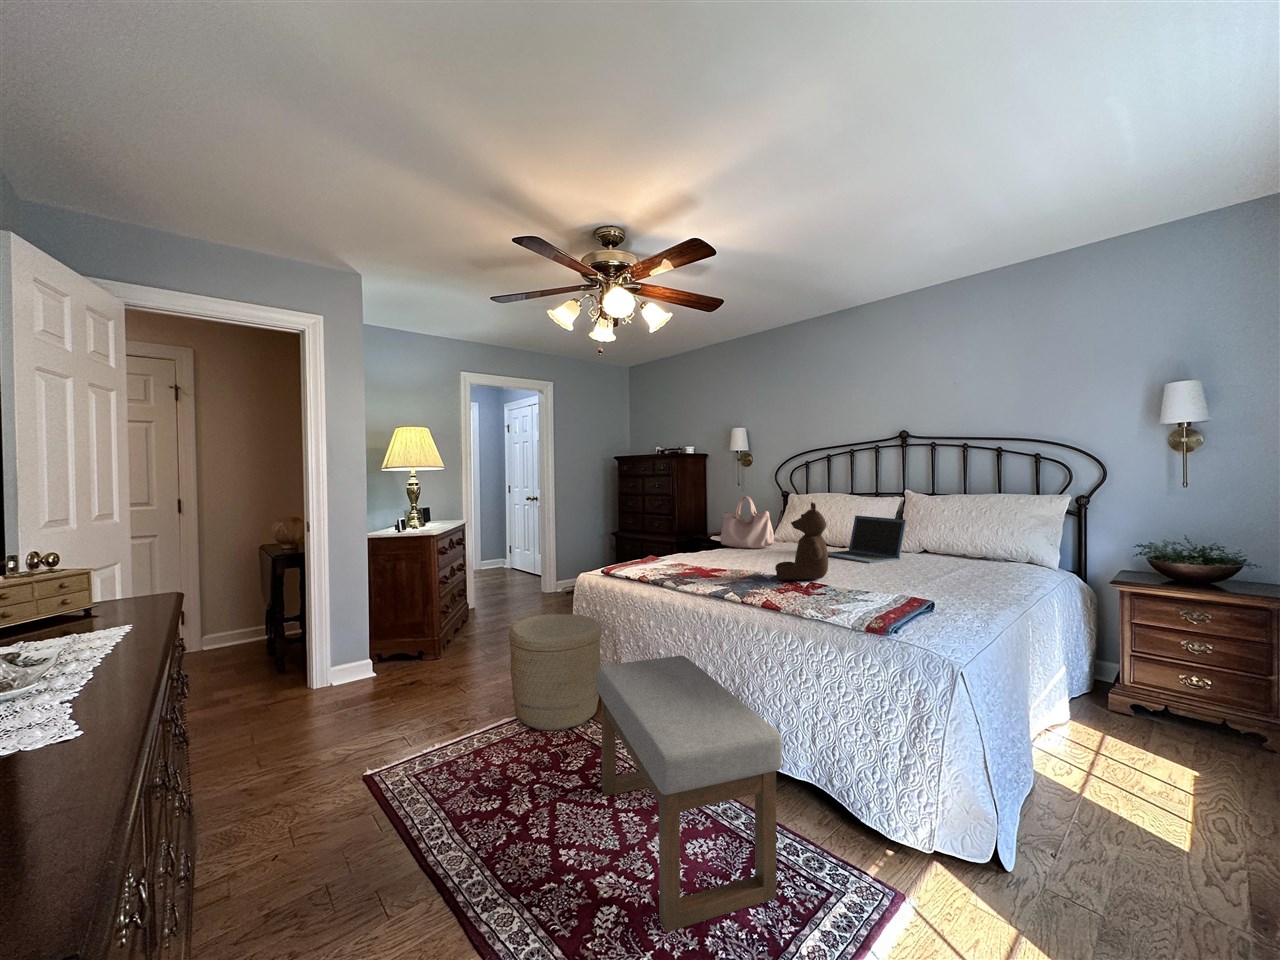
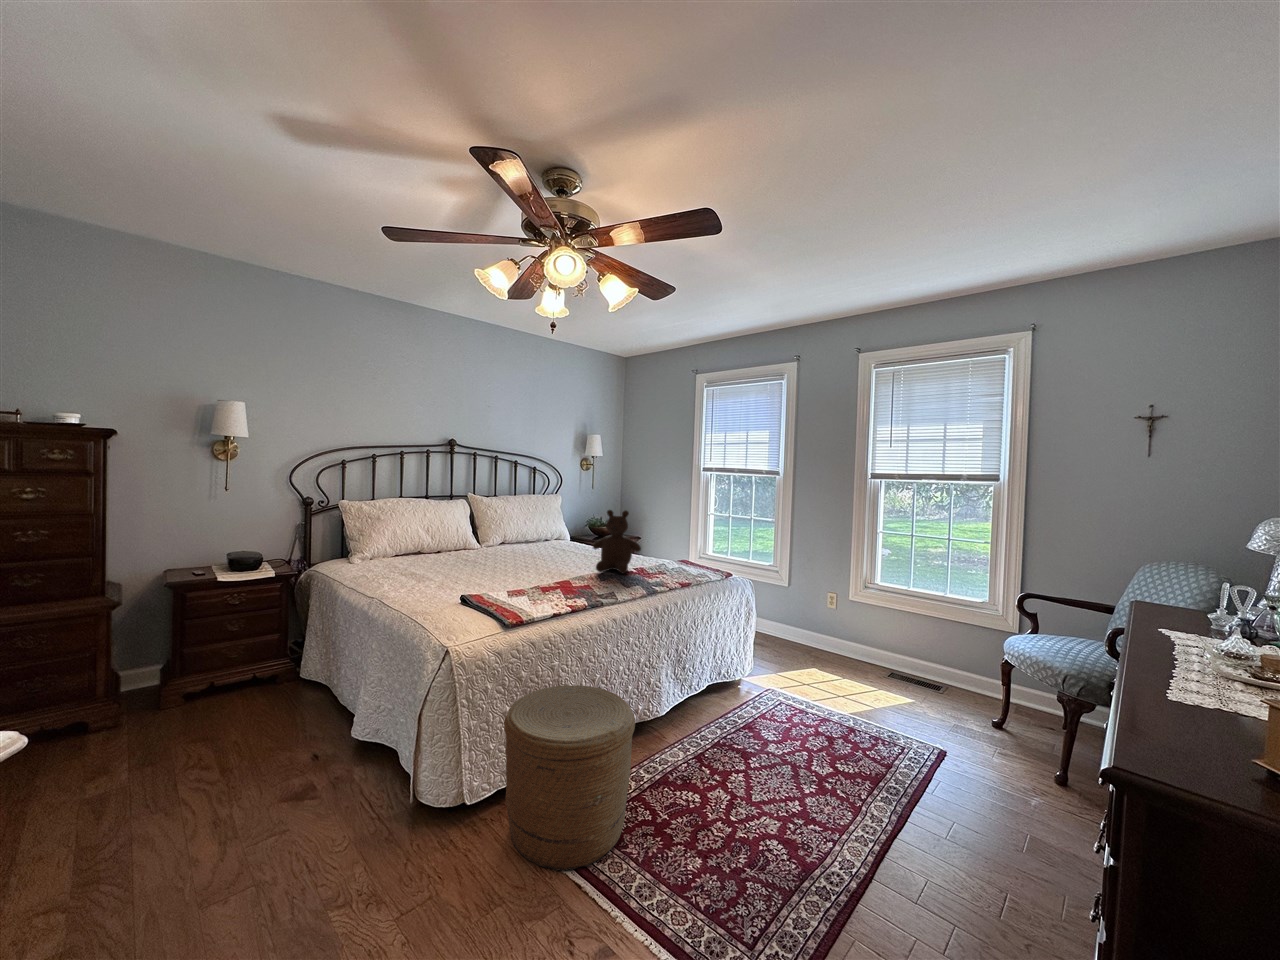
handbag: present [720,496,774,548] -> none [375,509,438,575]
laptop: present [828,516,907,563] -> none [489,518,552,558]
ottoman: present [597,656,782,933] -> none [685,631,847,778]

